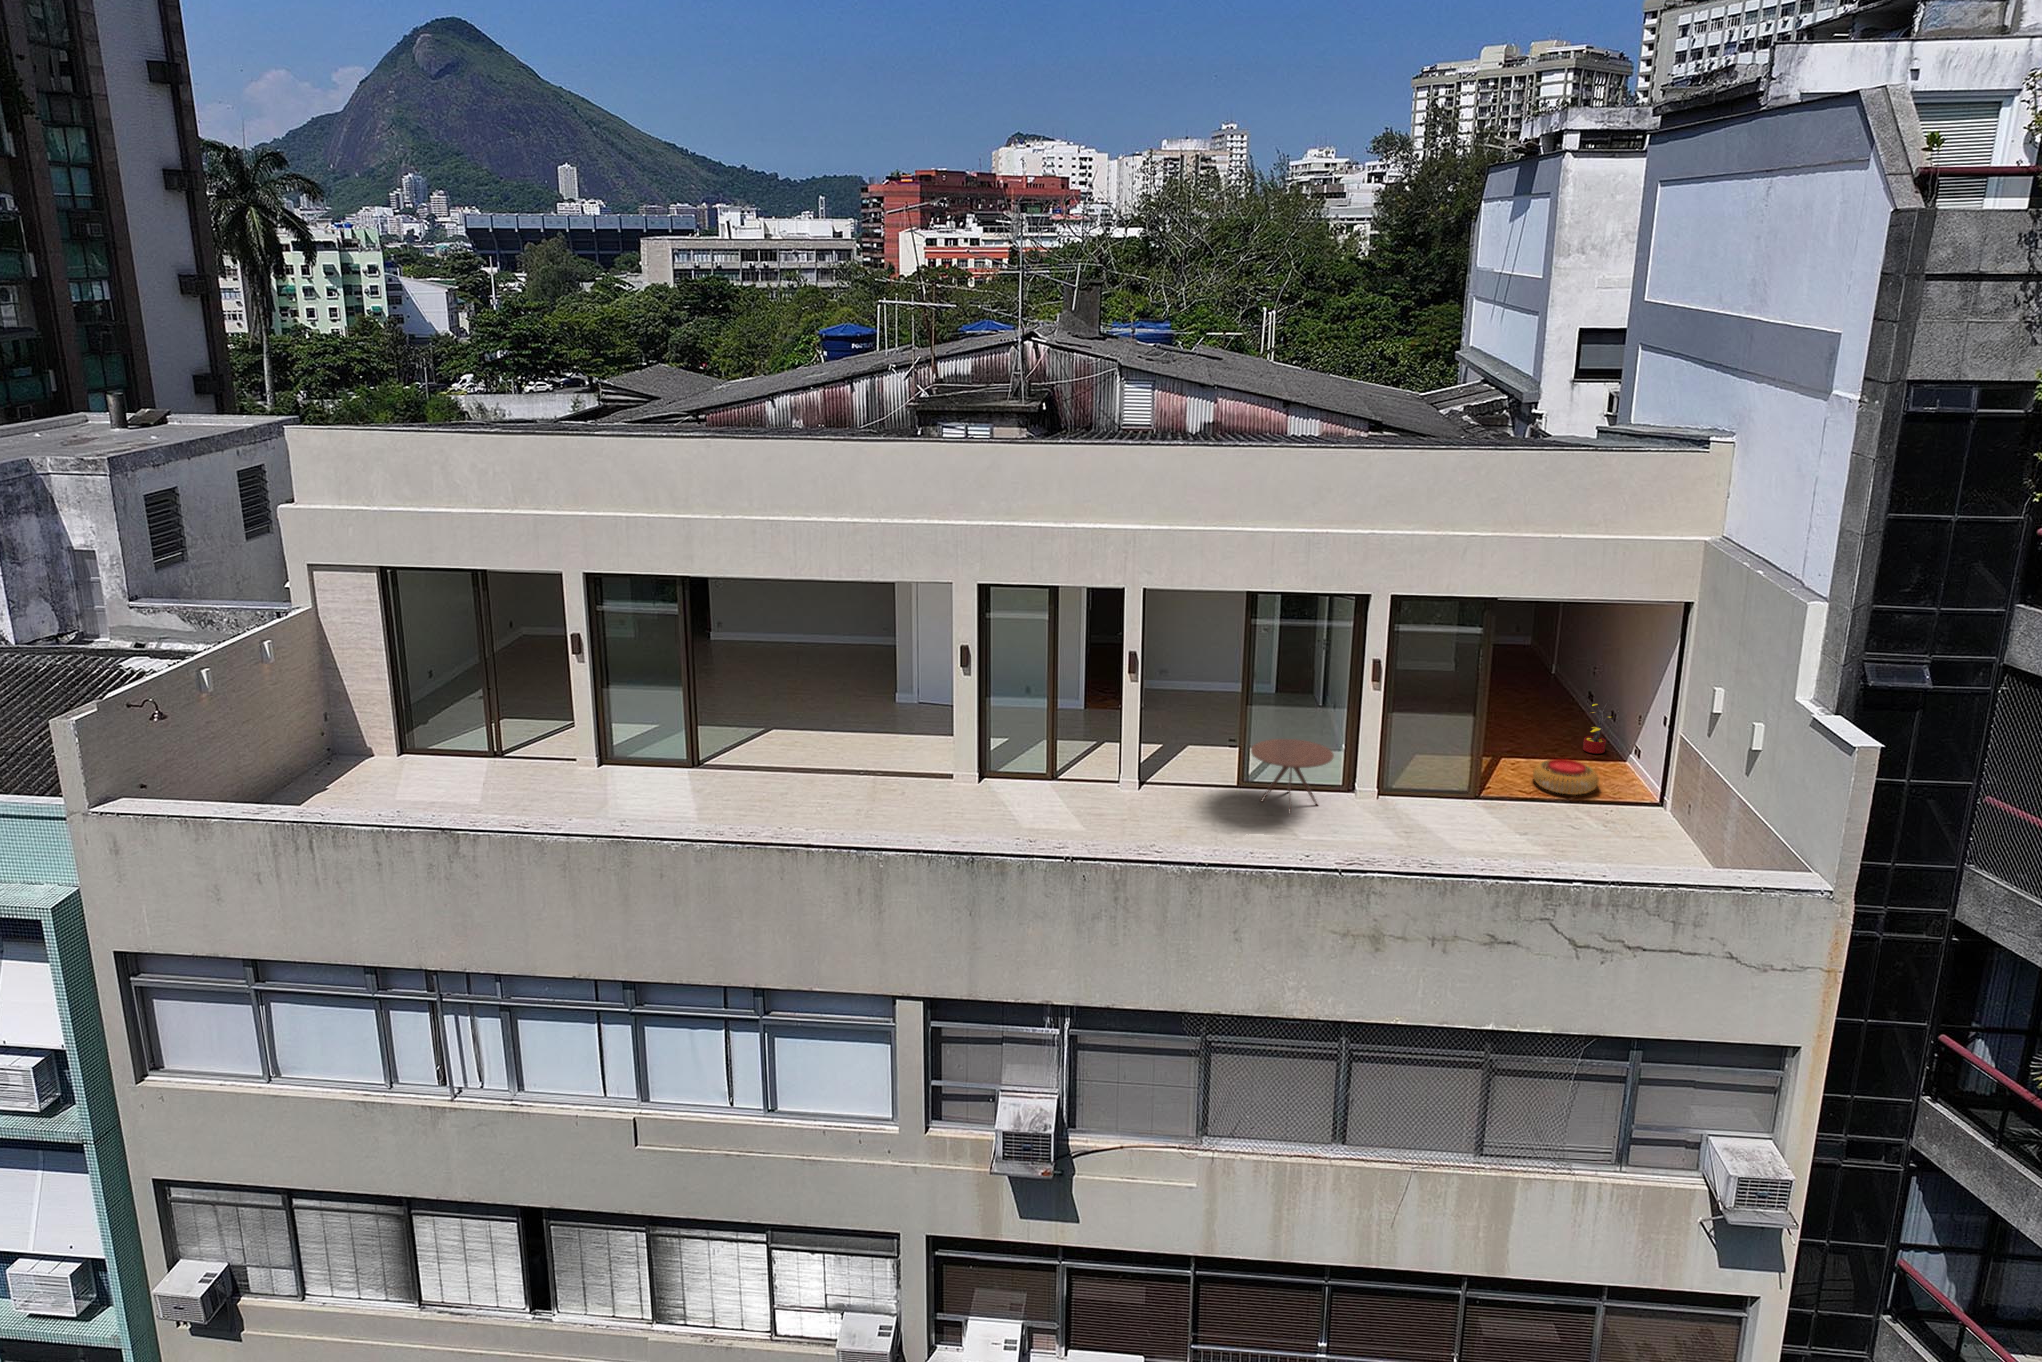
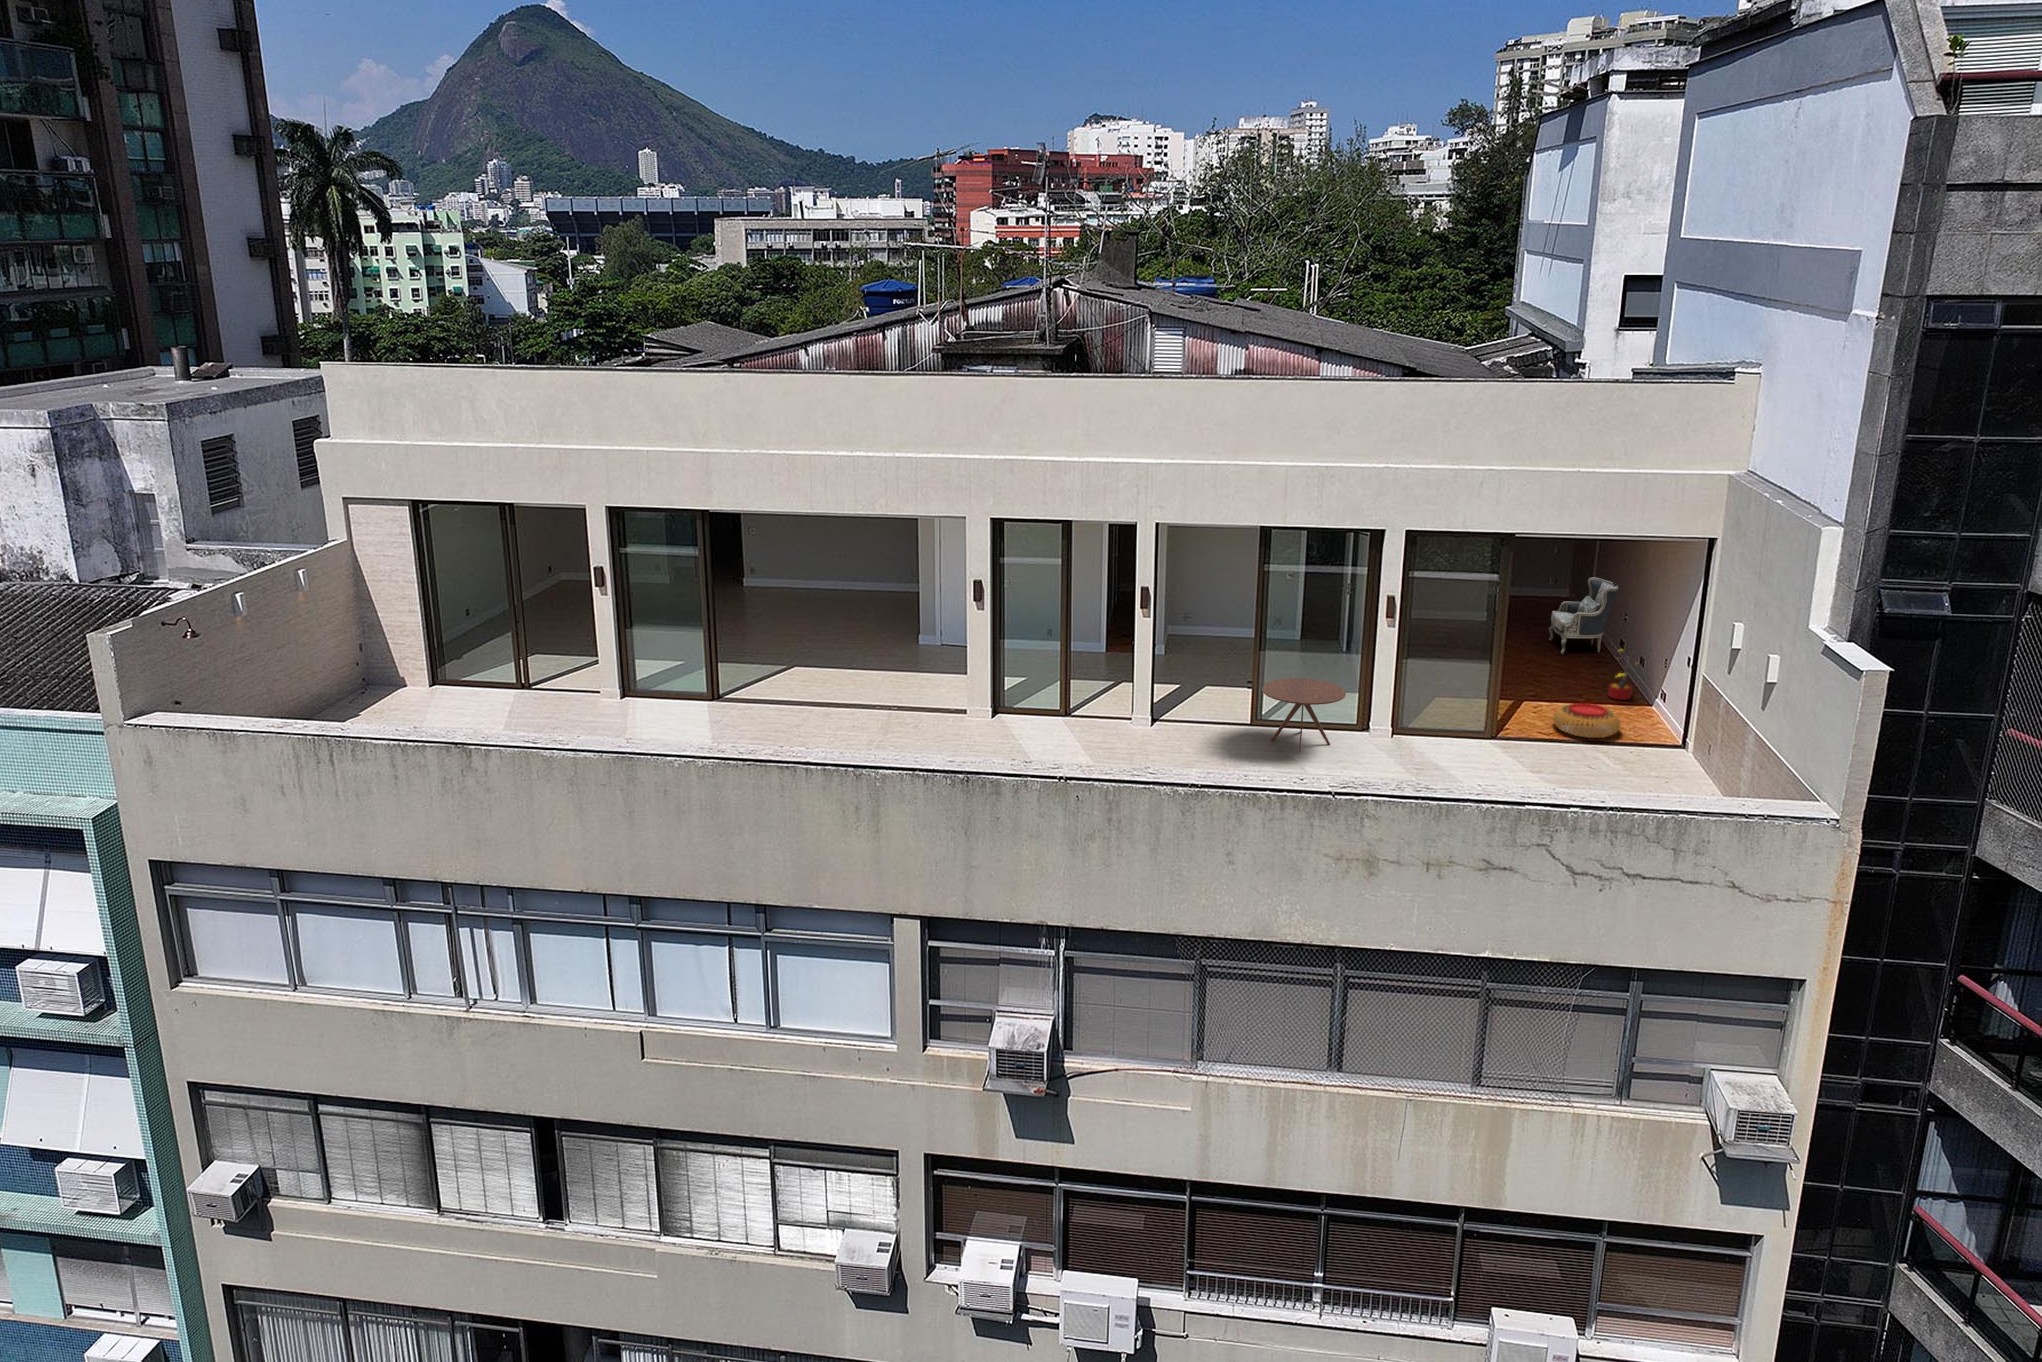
armchair: none [1519,629,1587,708] -> present [1549,577,1618,654]

